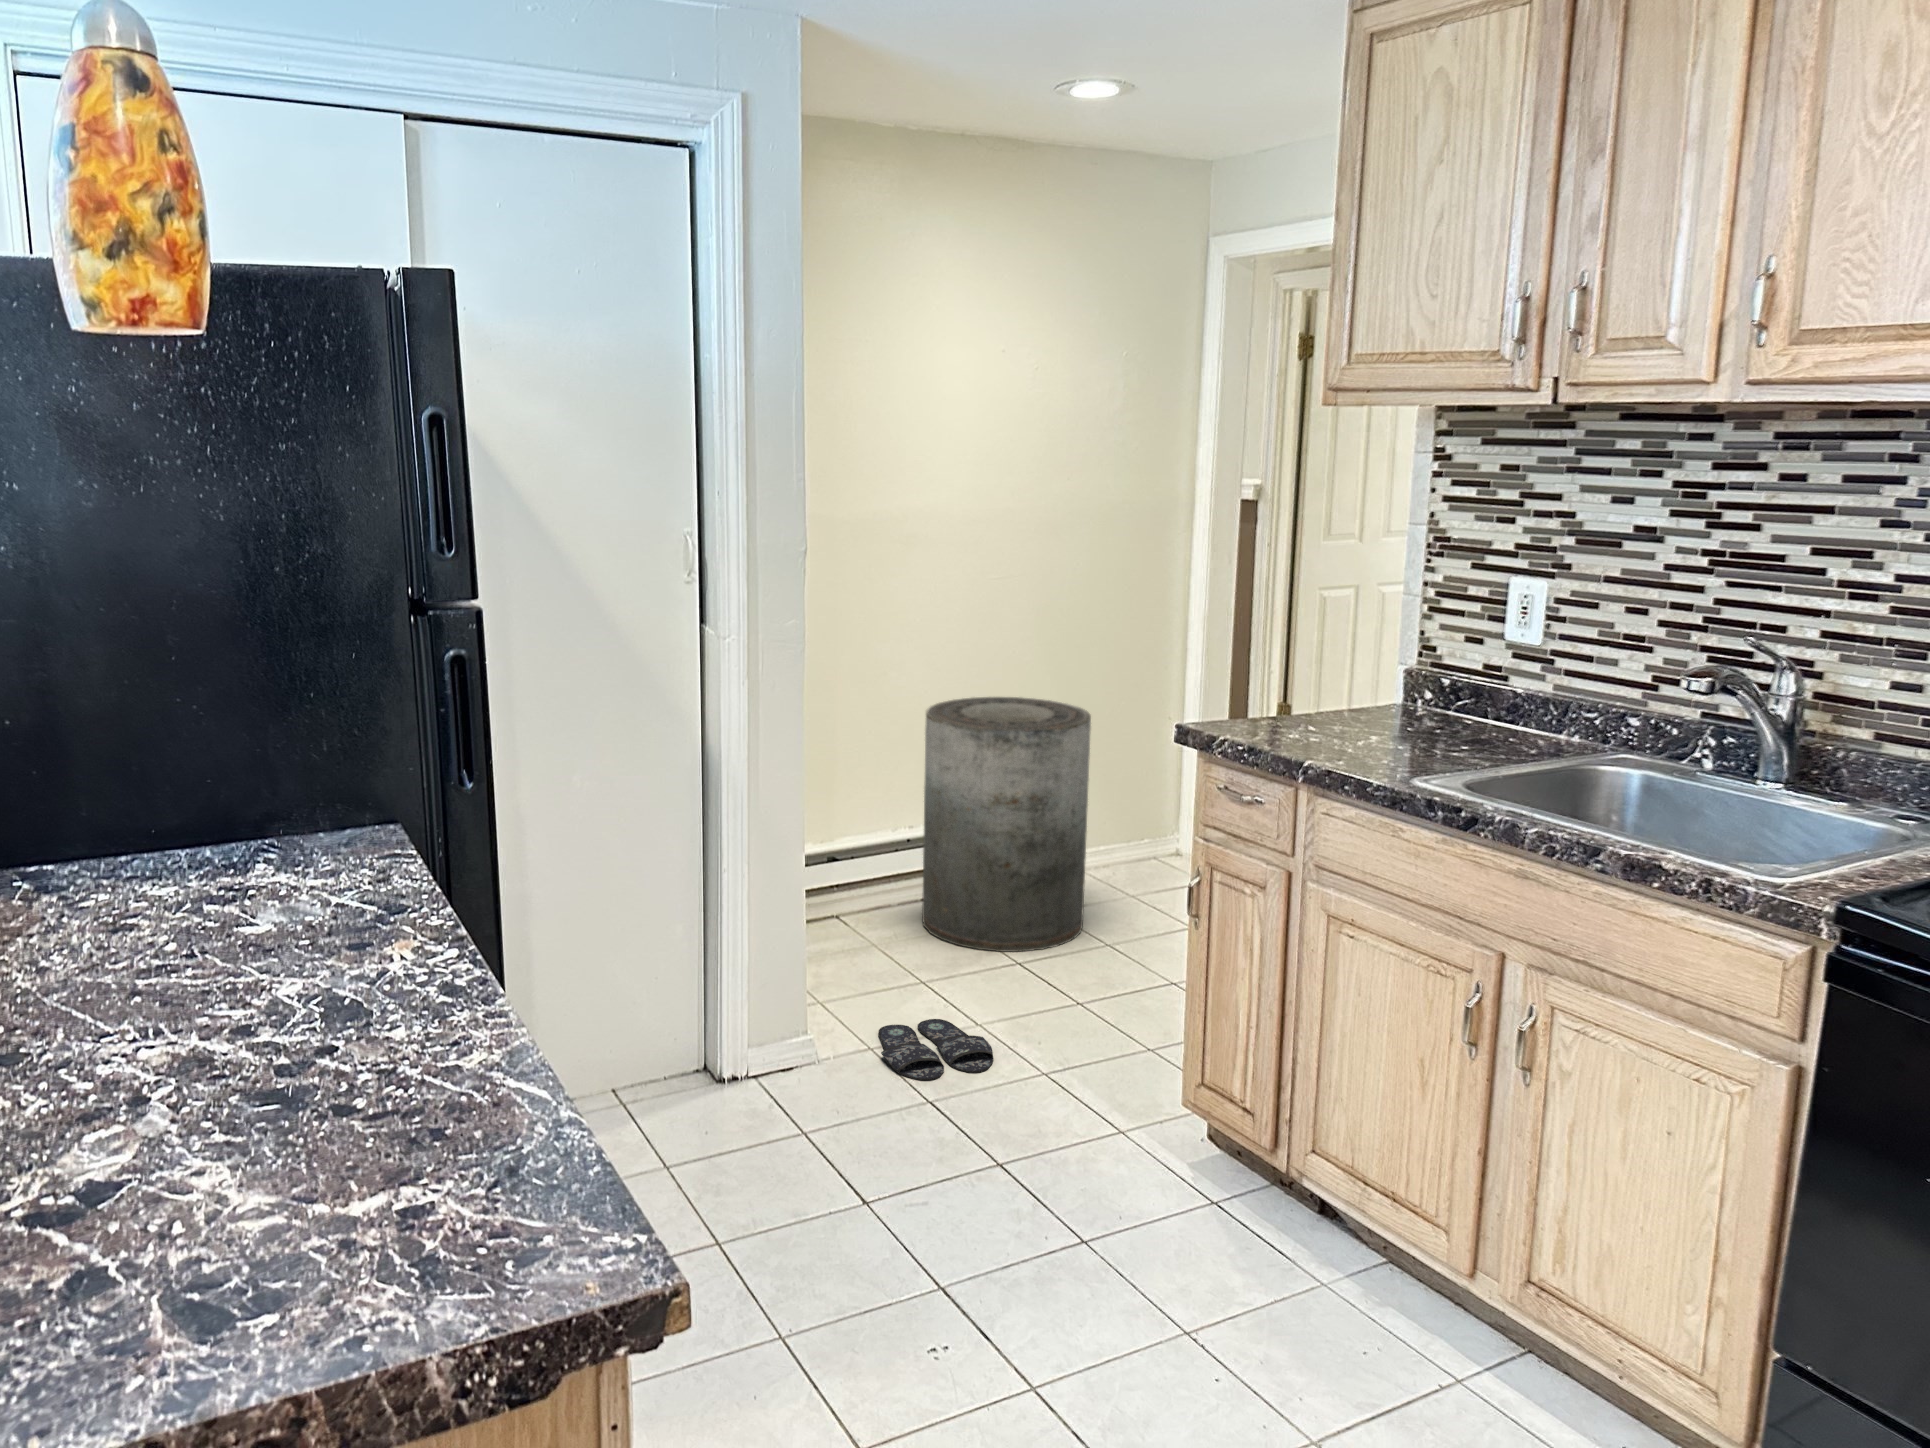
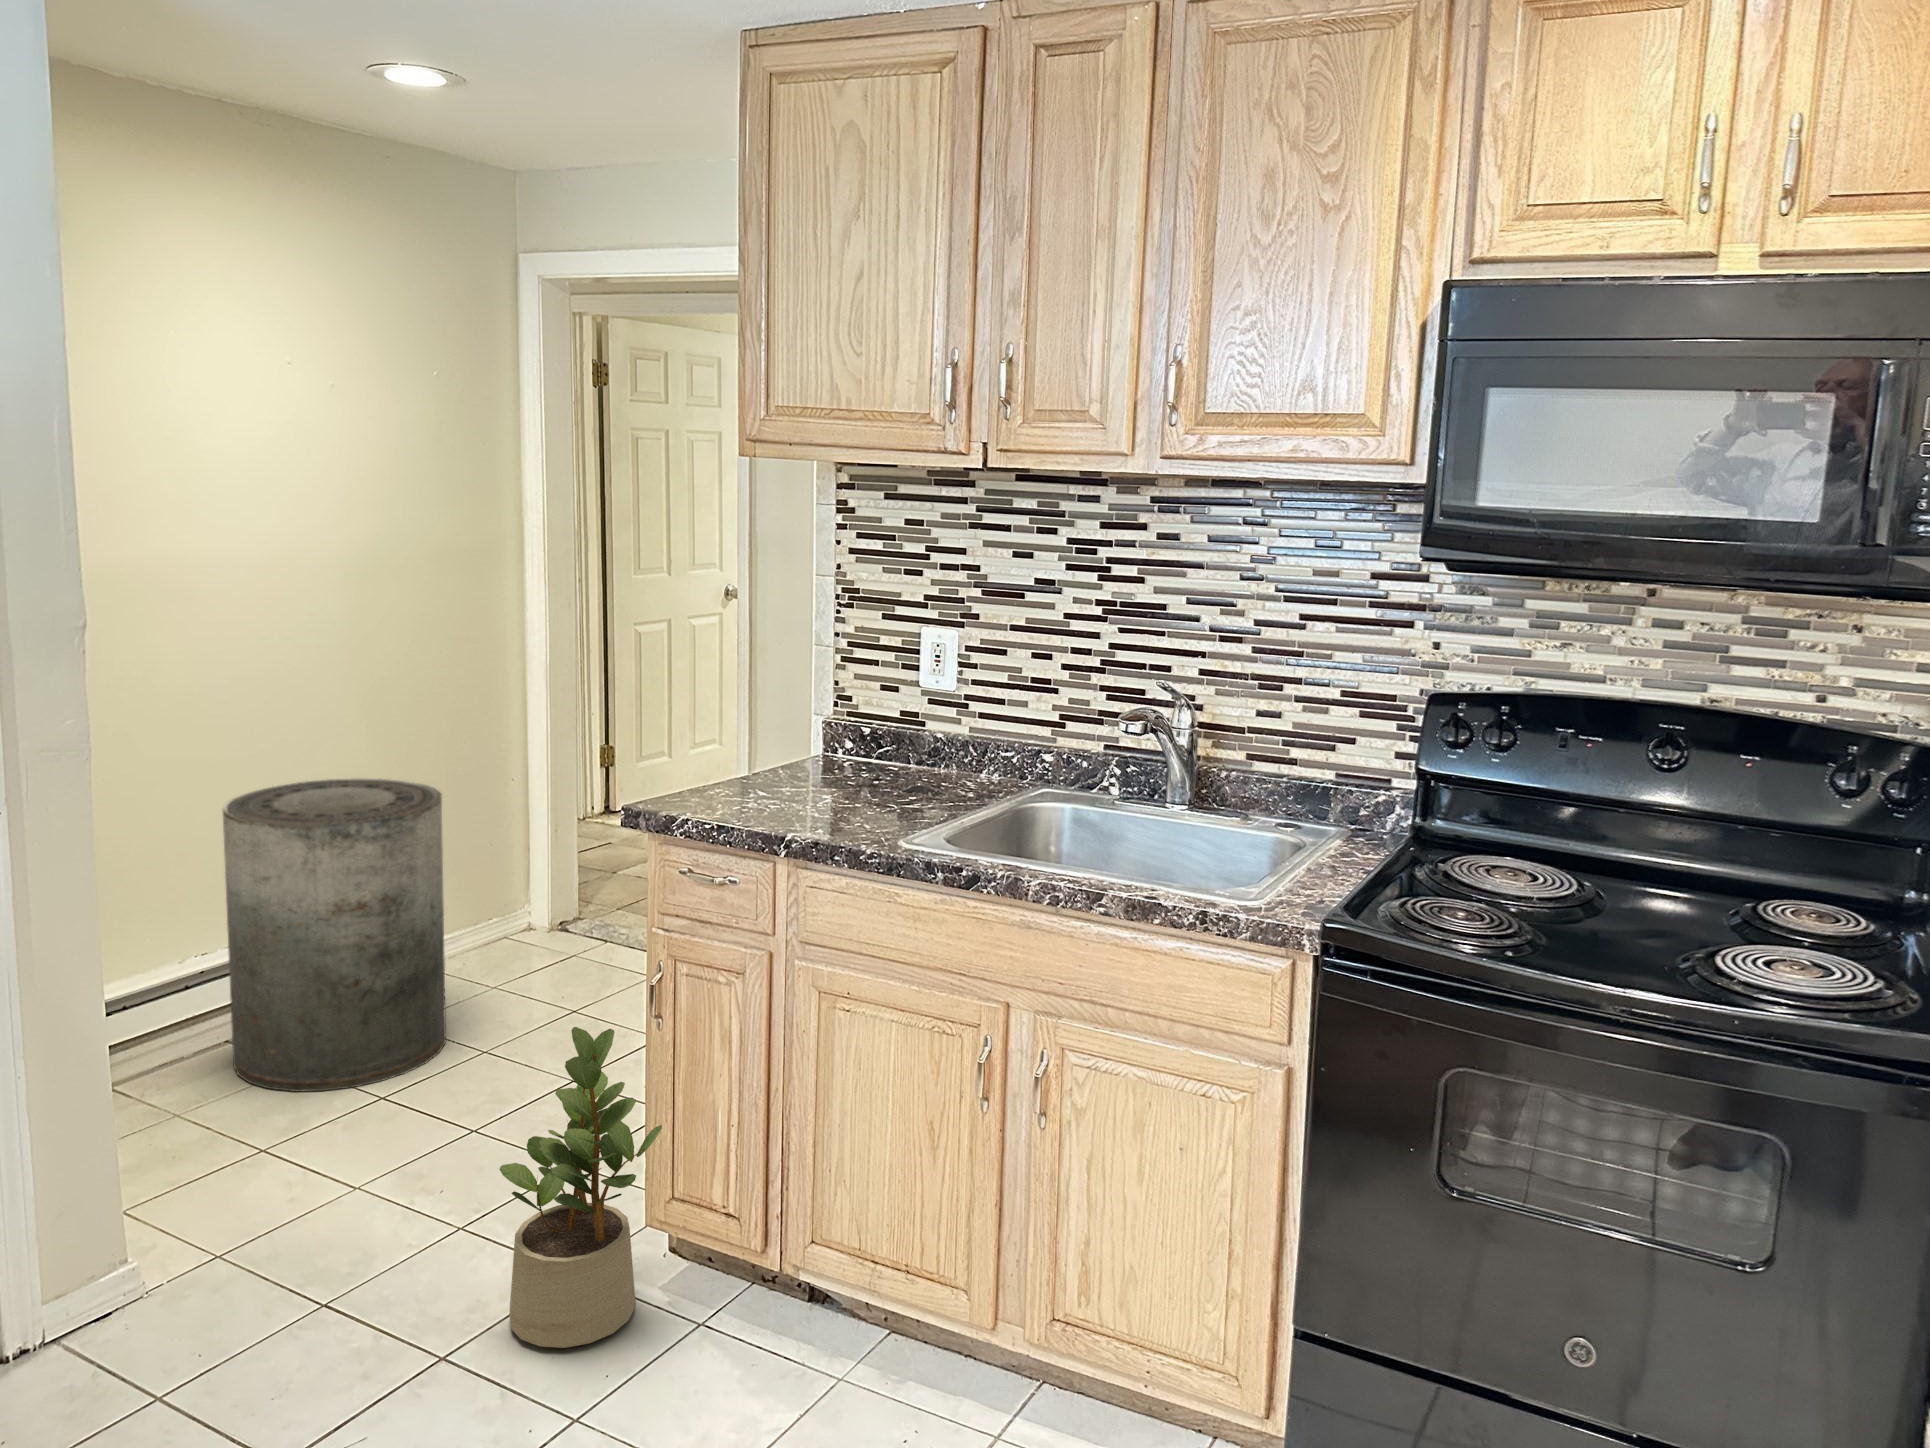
potted plant: none [1053,909,1188,1185] -> present [499,1027,662,1348]
slippers: present [878,1019,993,1080] -> none [222,1194,392,1284]

